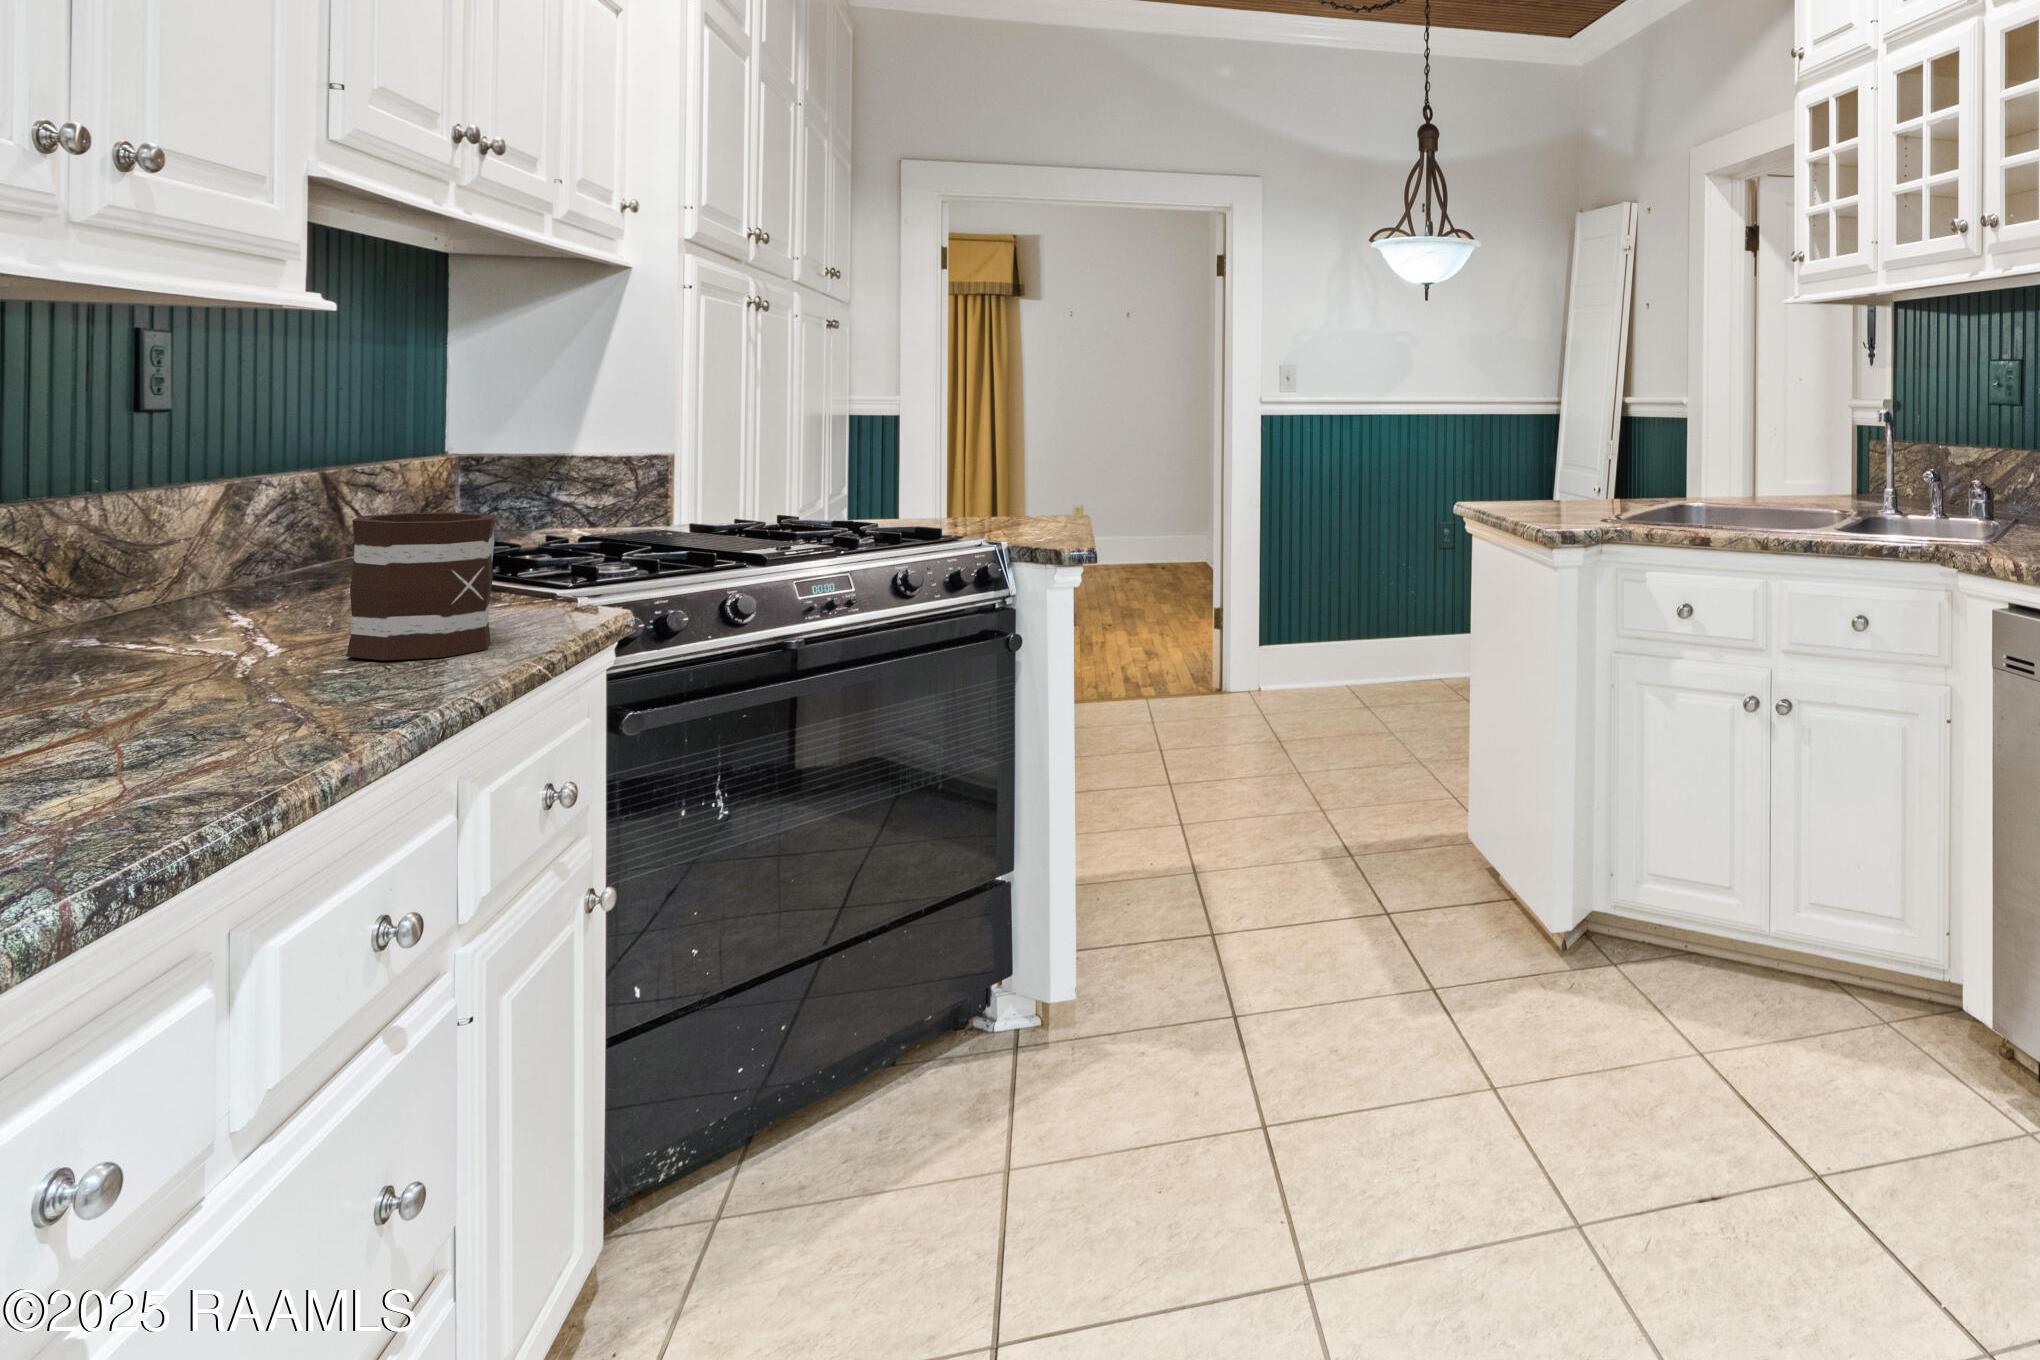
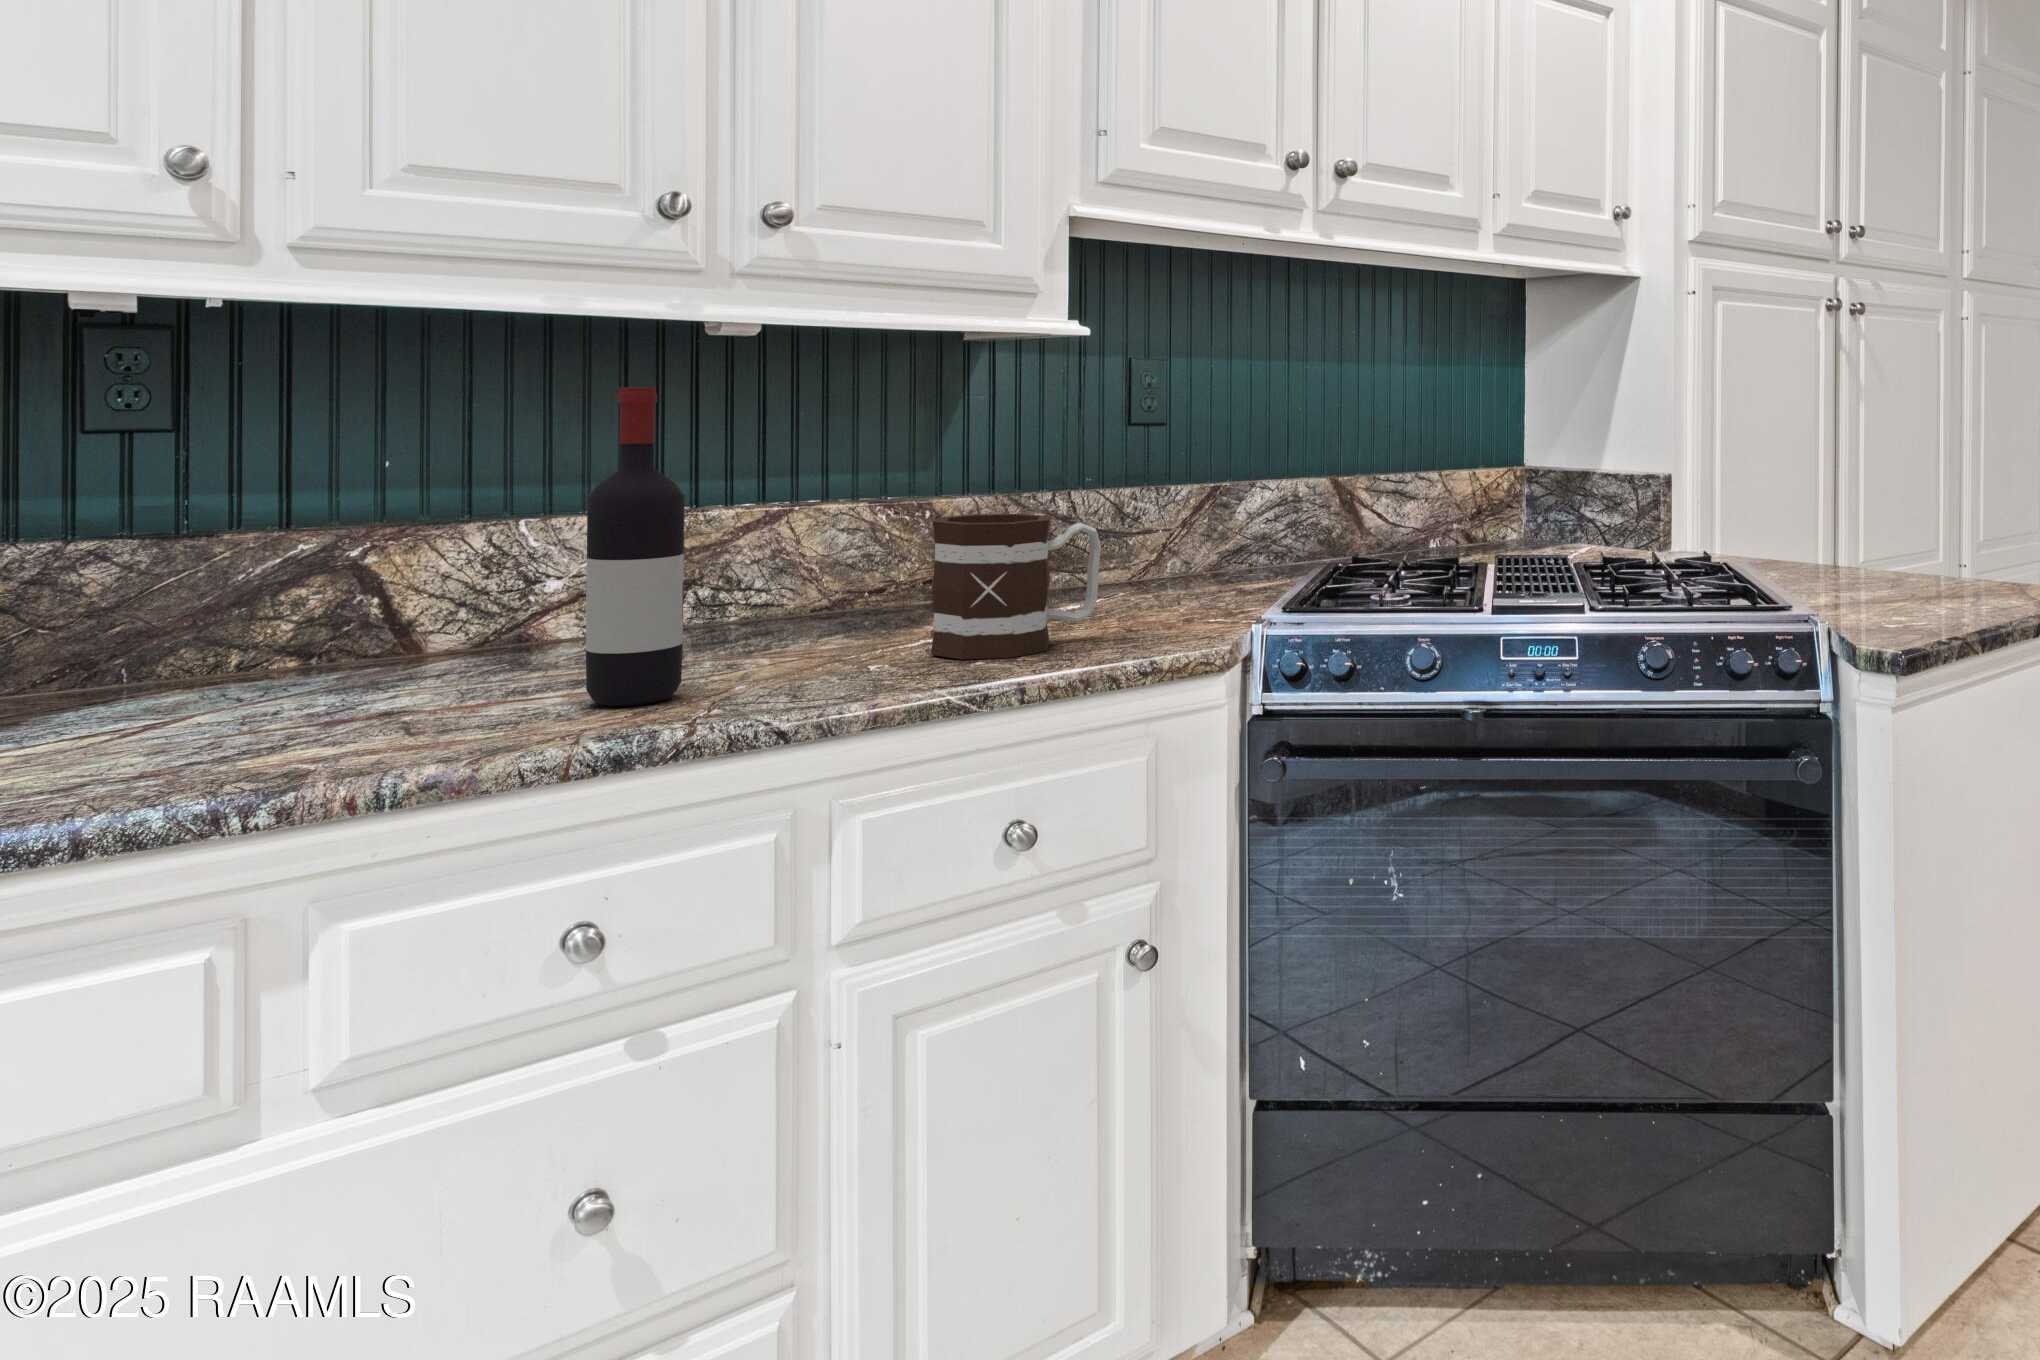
wine bottle: none [203,388,330,733] -> present [586,387,685,706]

